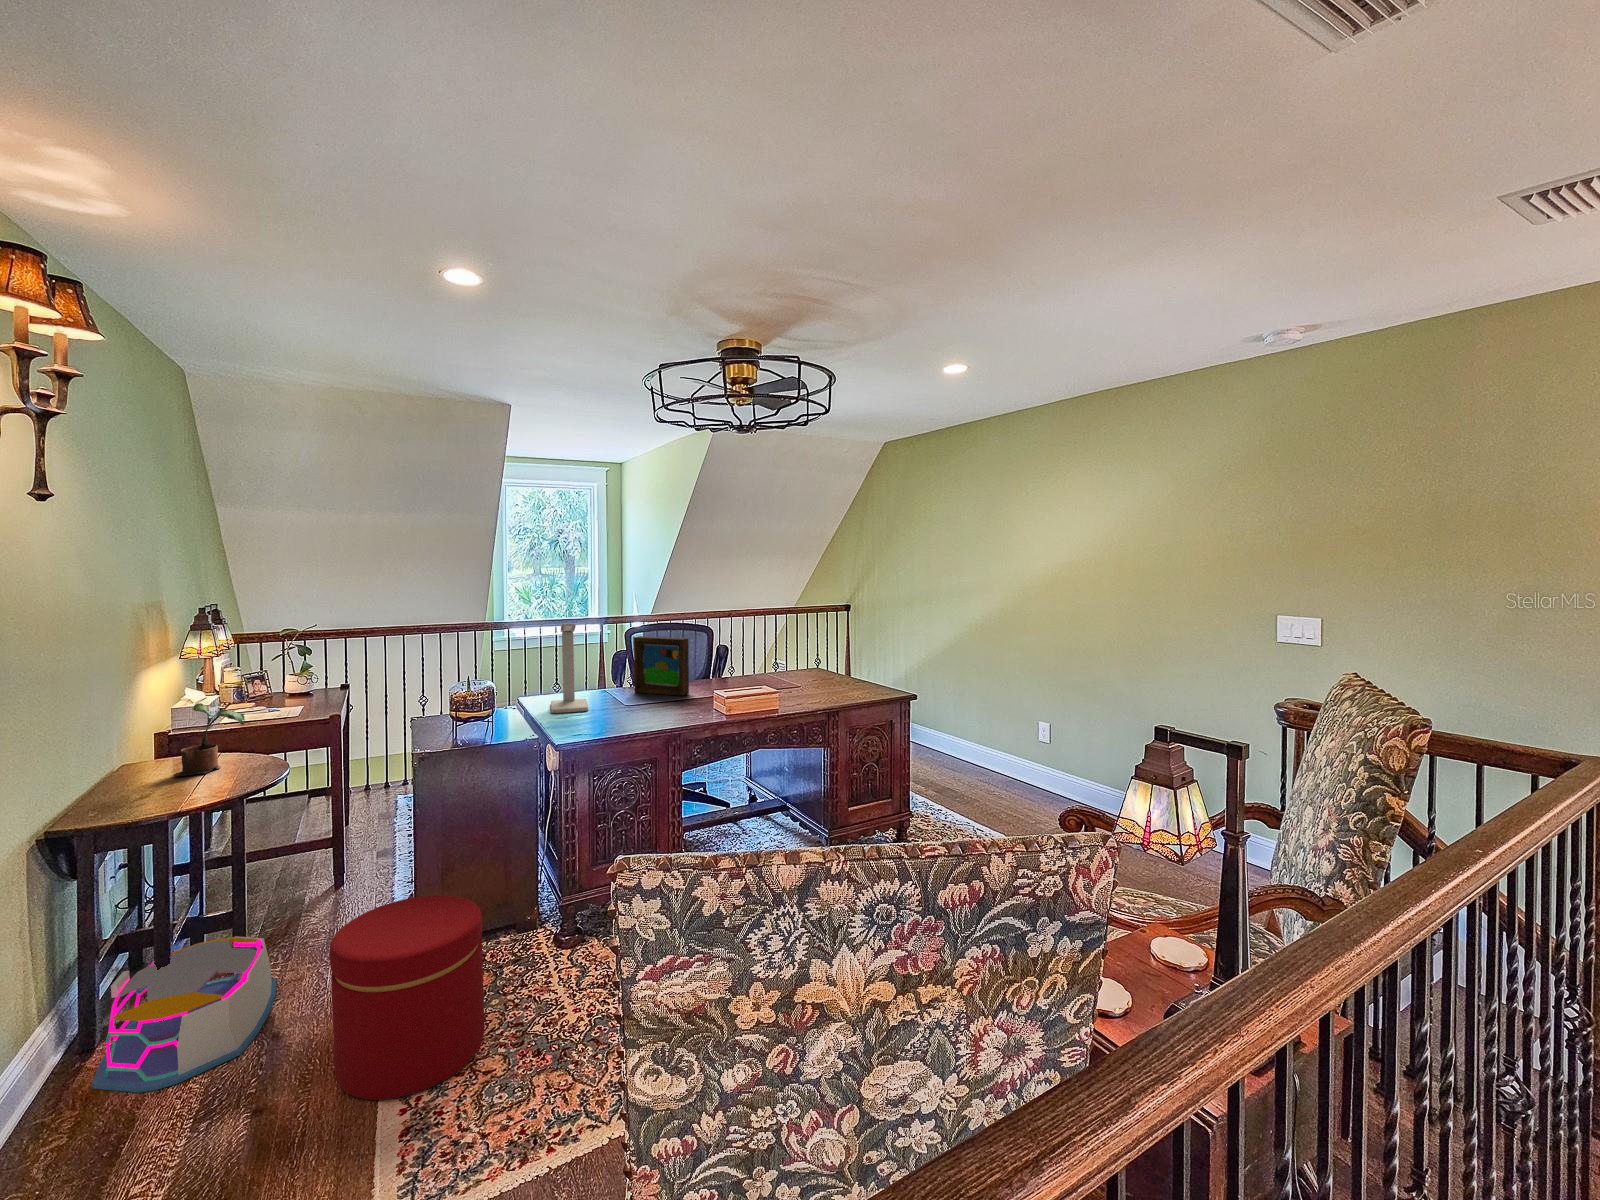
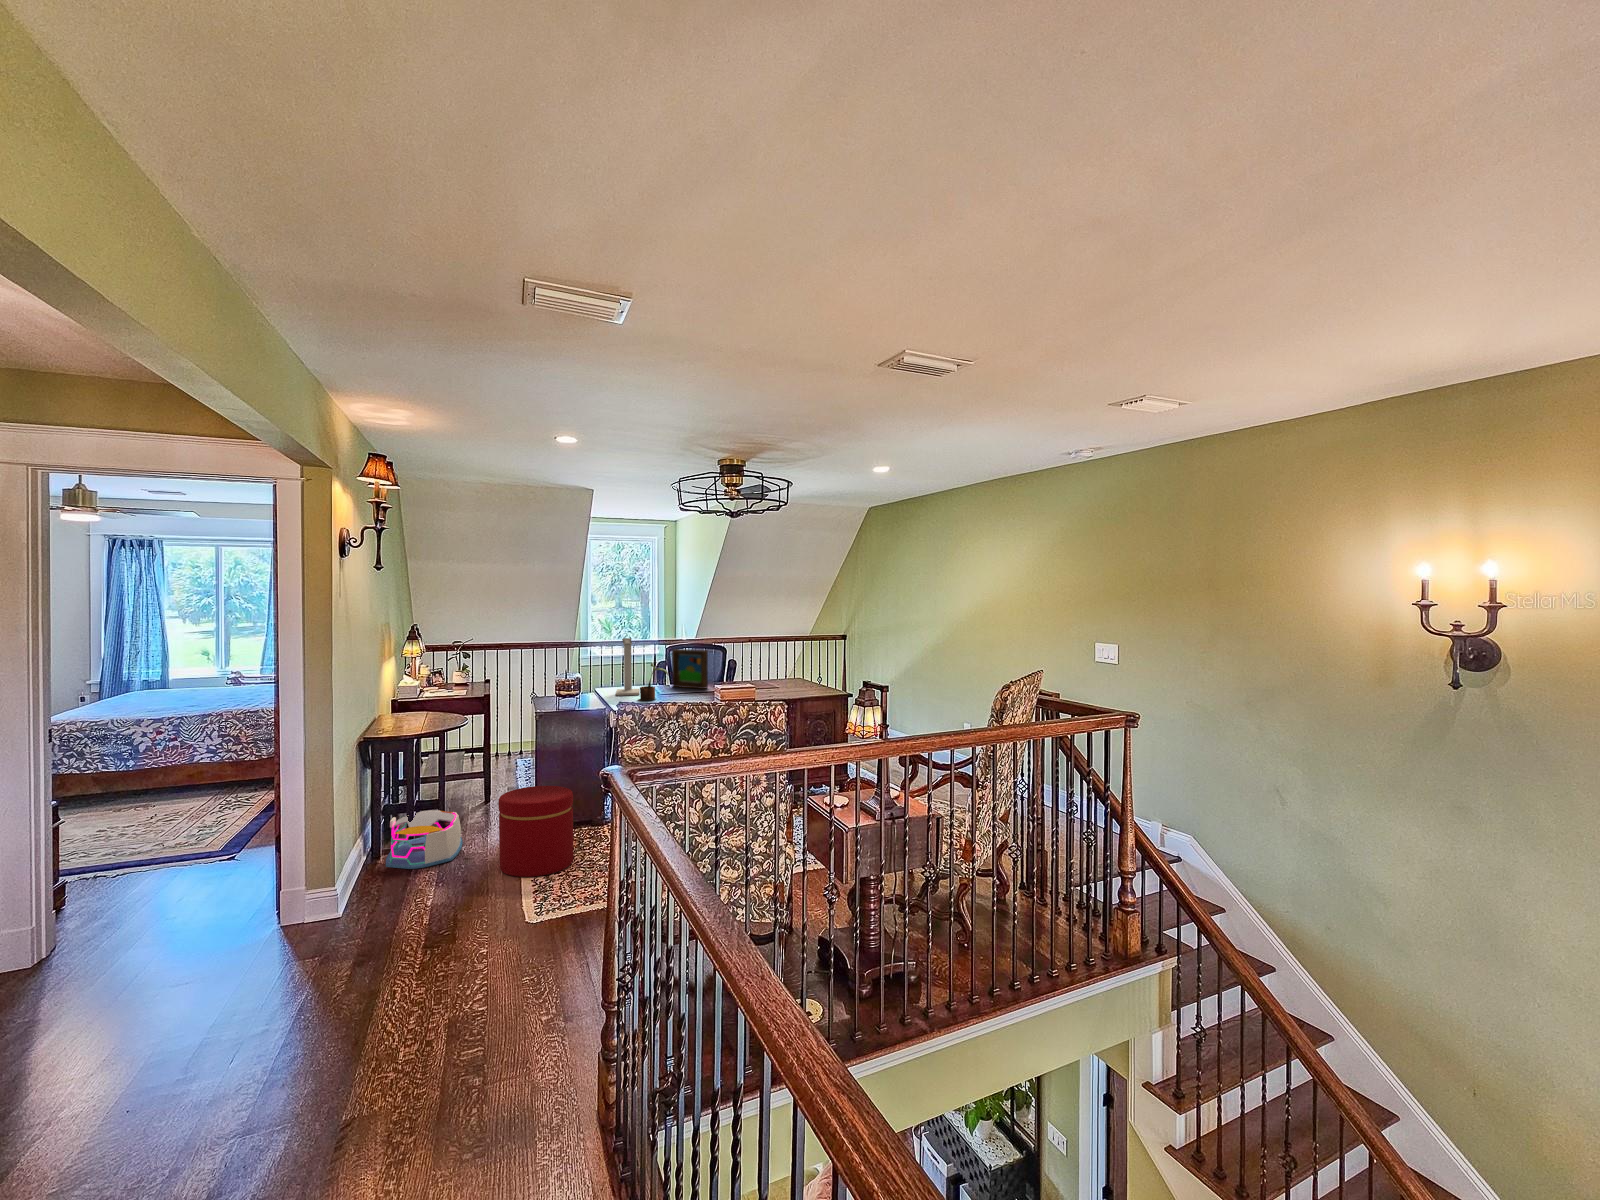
potted plant: present [173,703,245,776] -> present [639,663,668,701]

